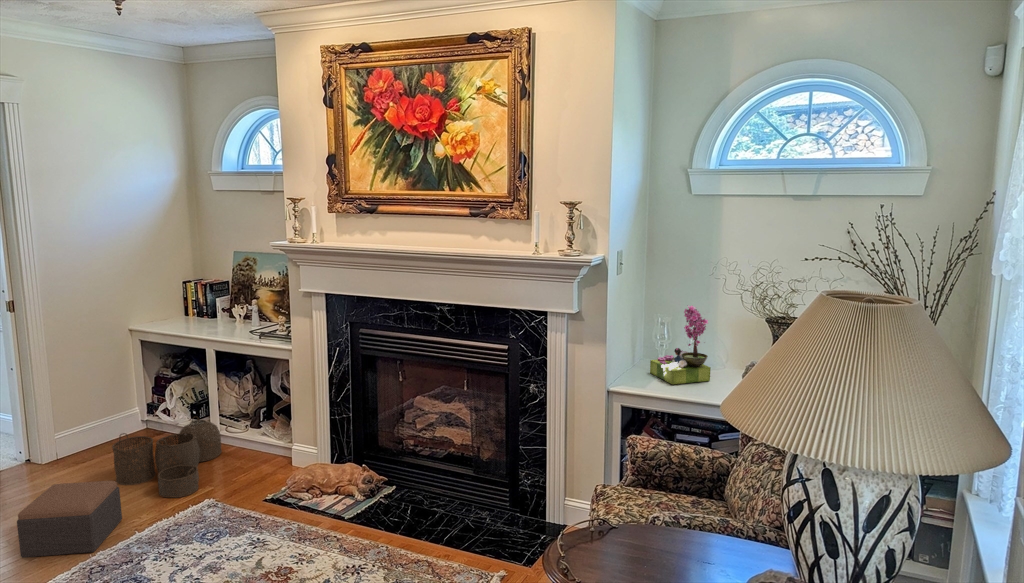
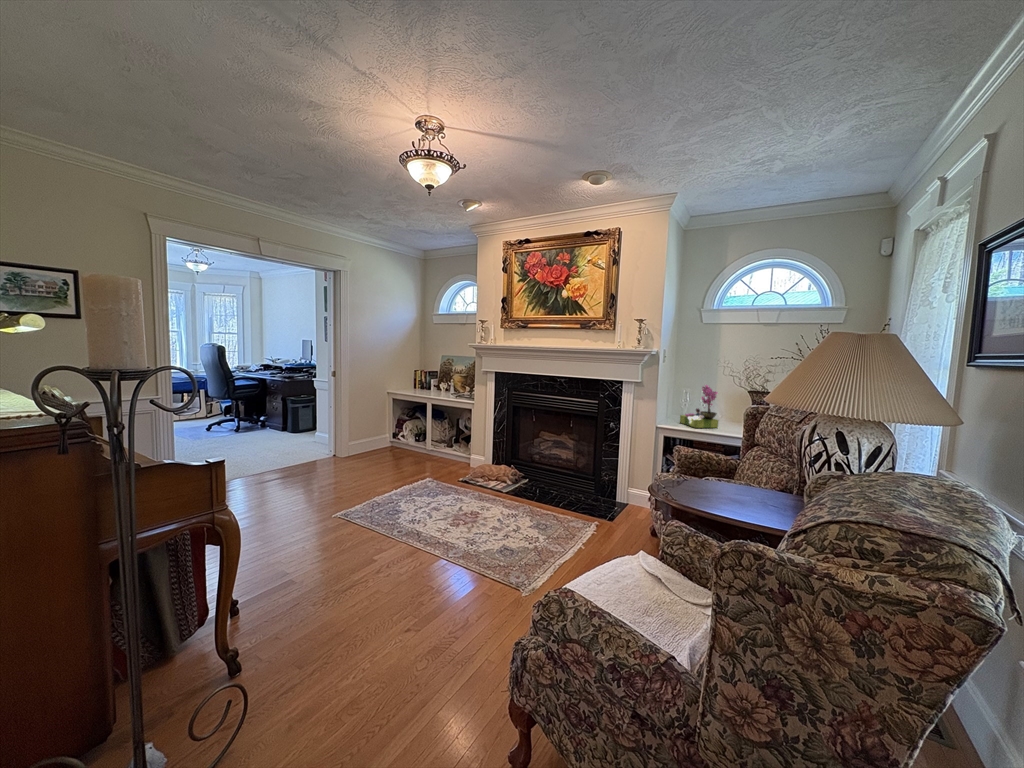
woven basket: present [112,419,222,498] -> none [383,437,433,475]
footstool: present [17,481,122,557] -> none [344,460,389,494]

